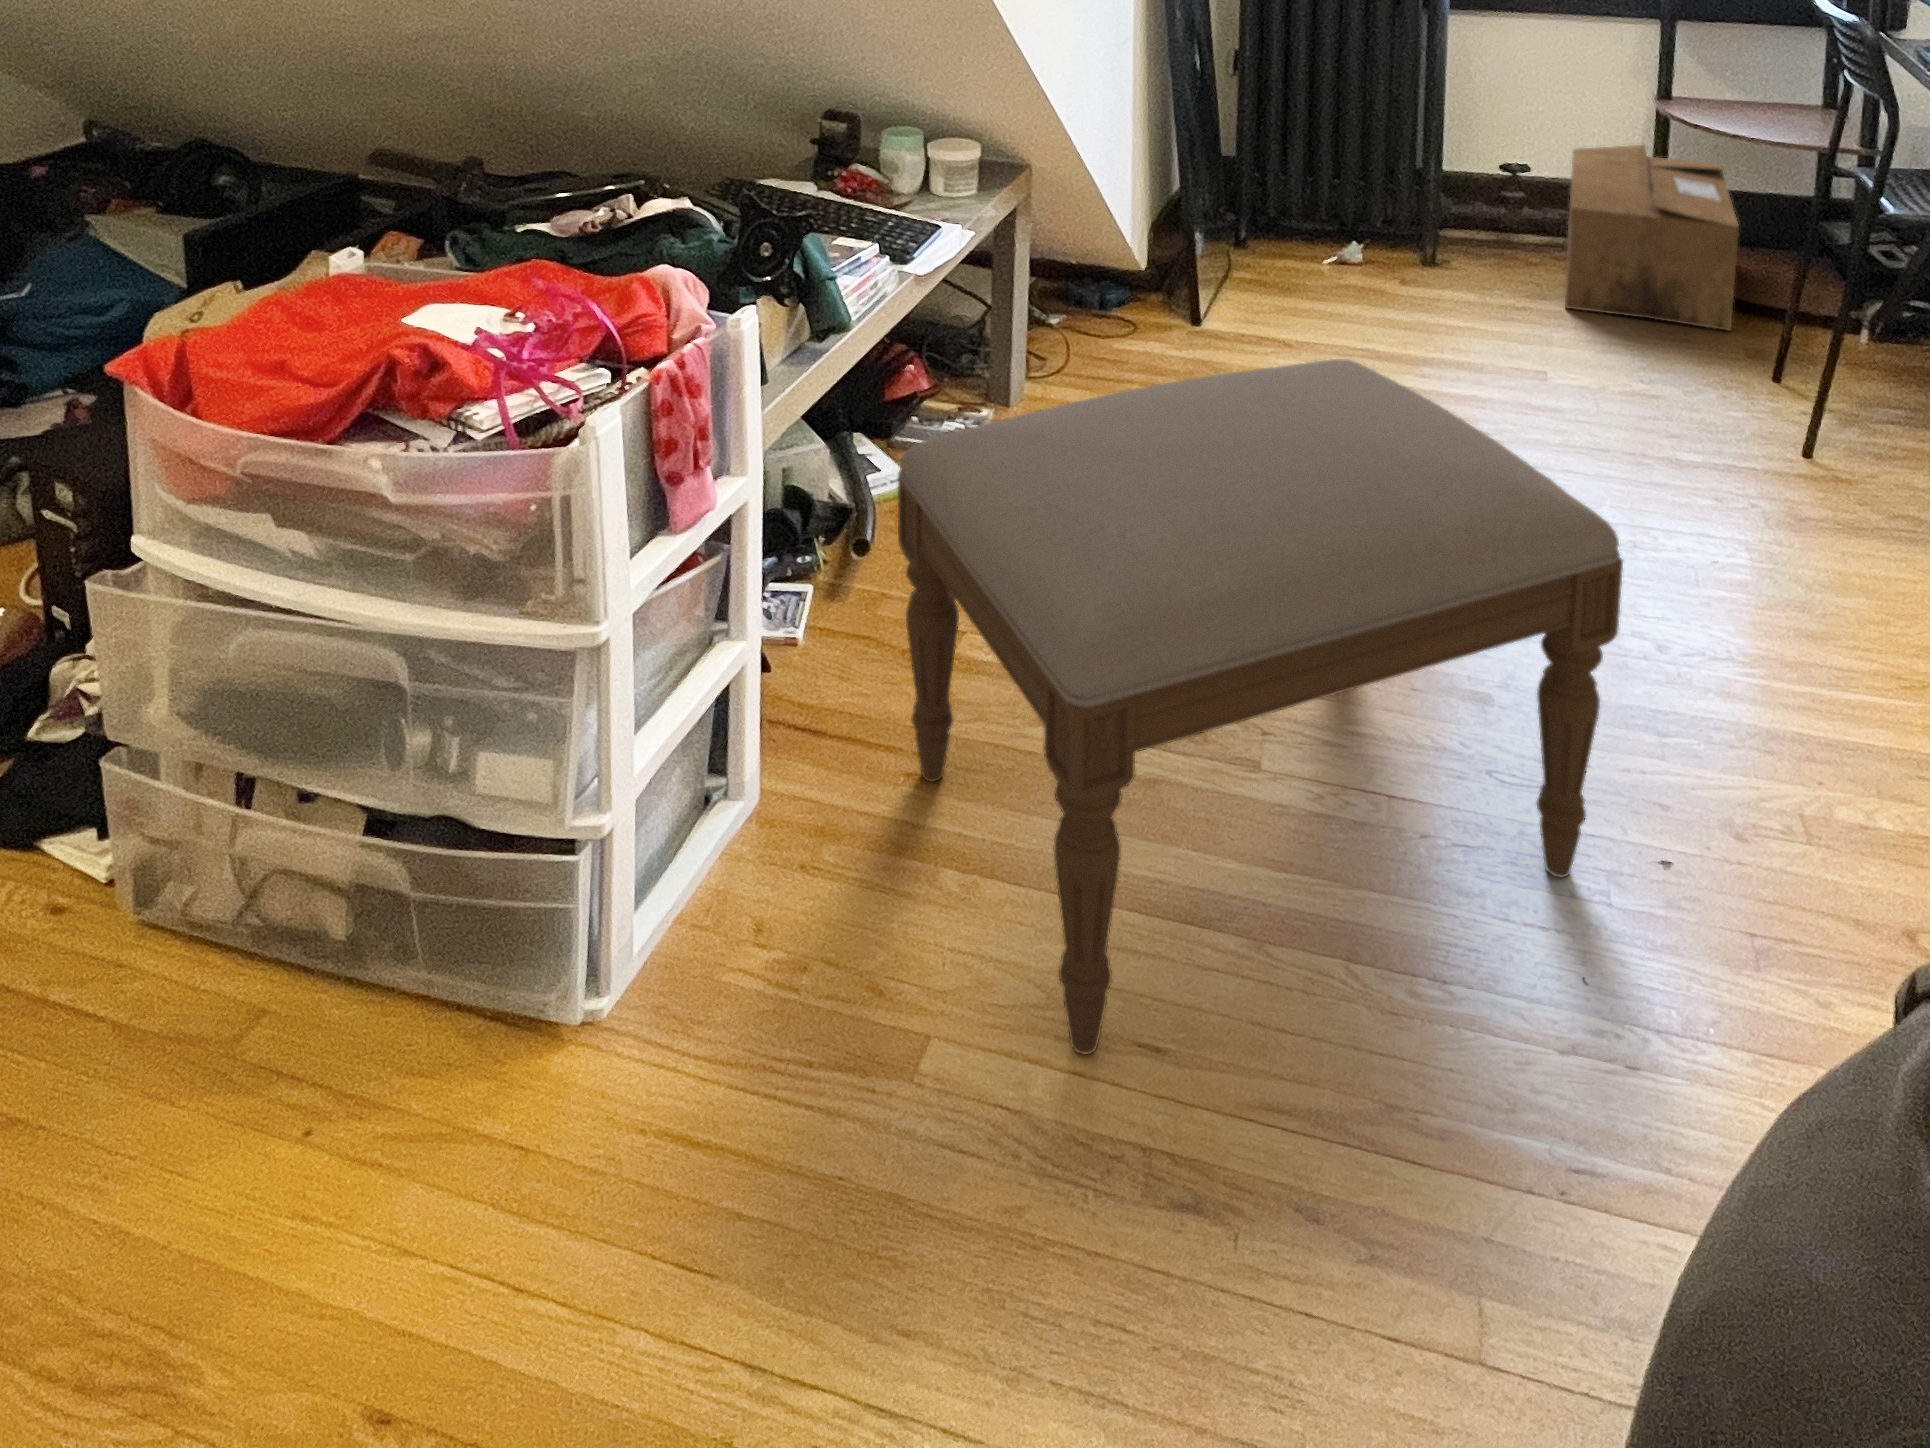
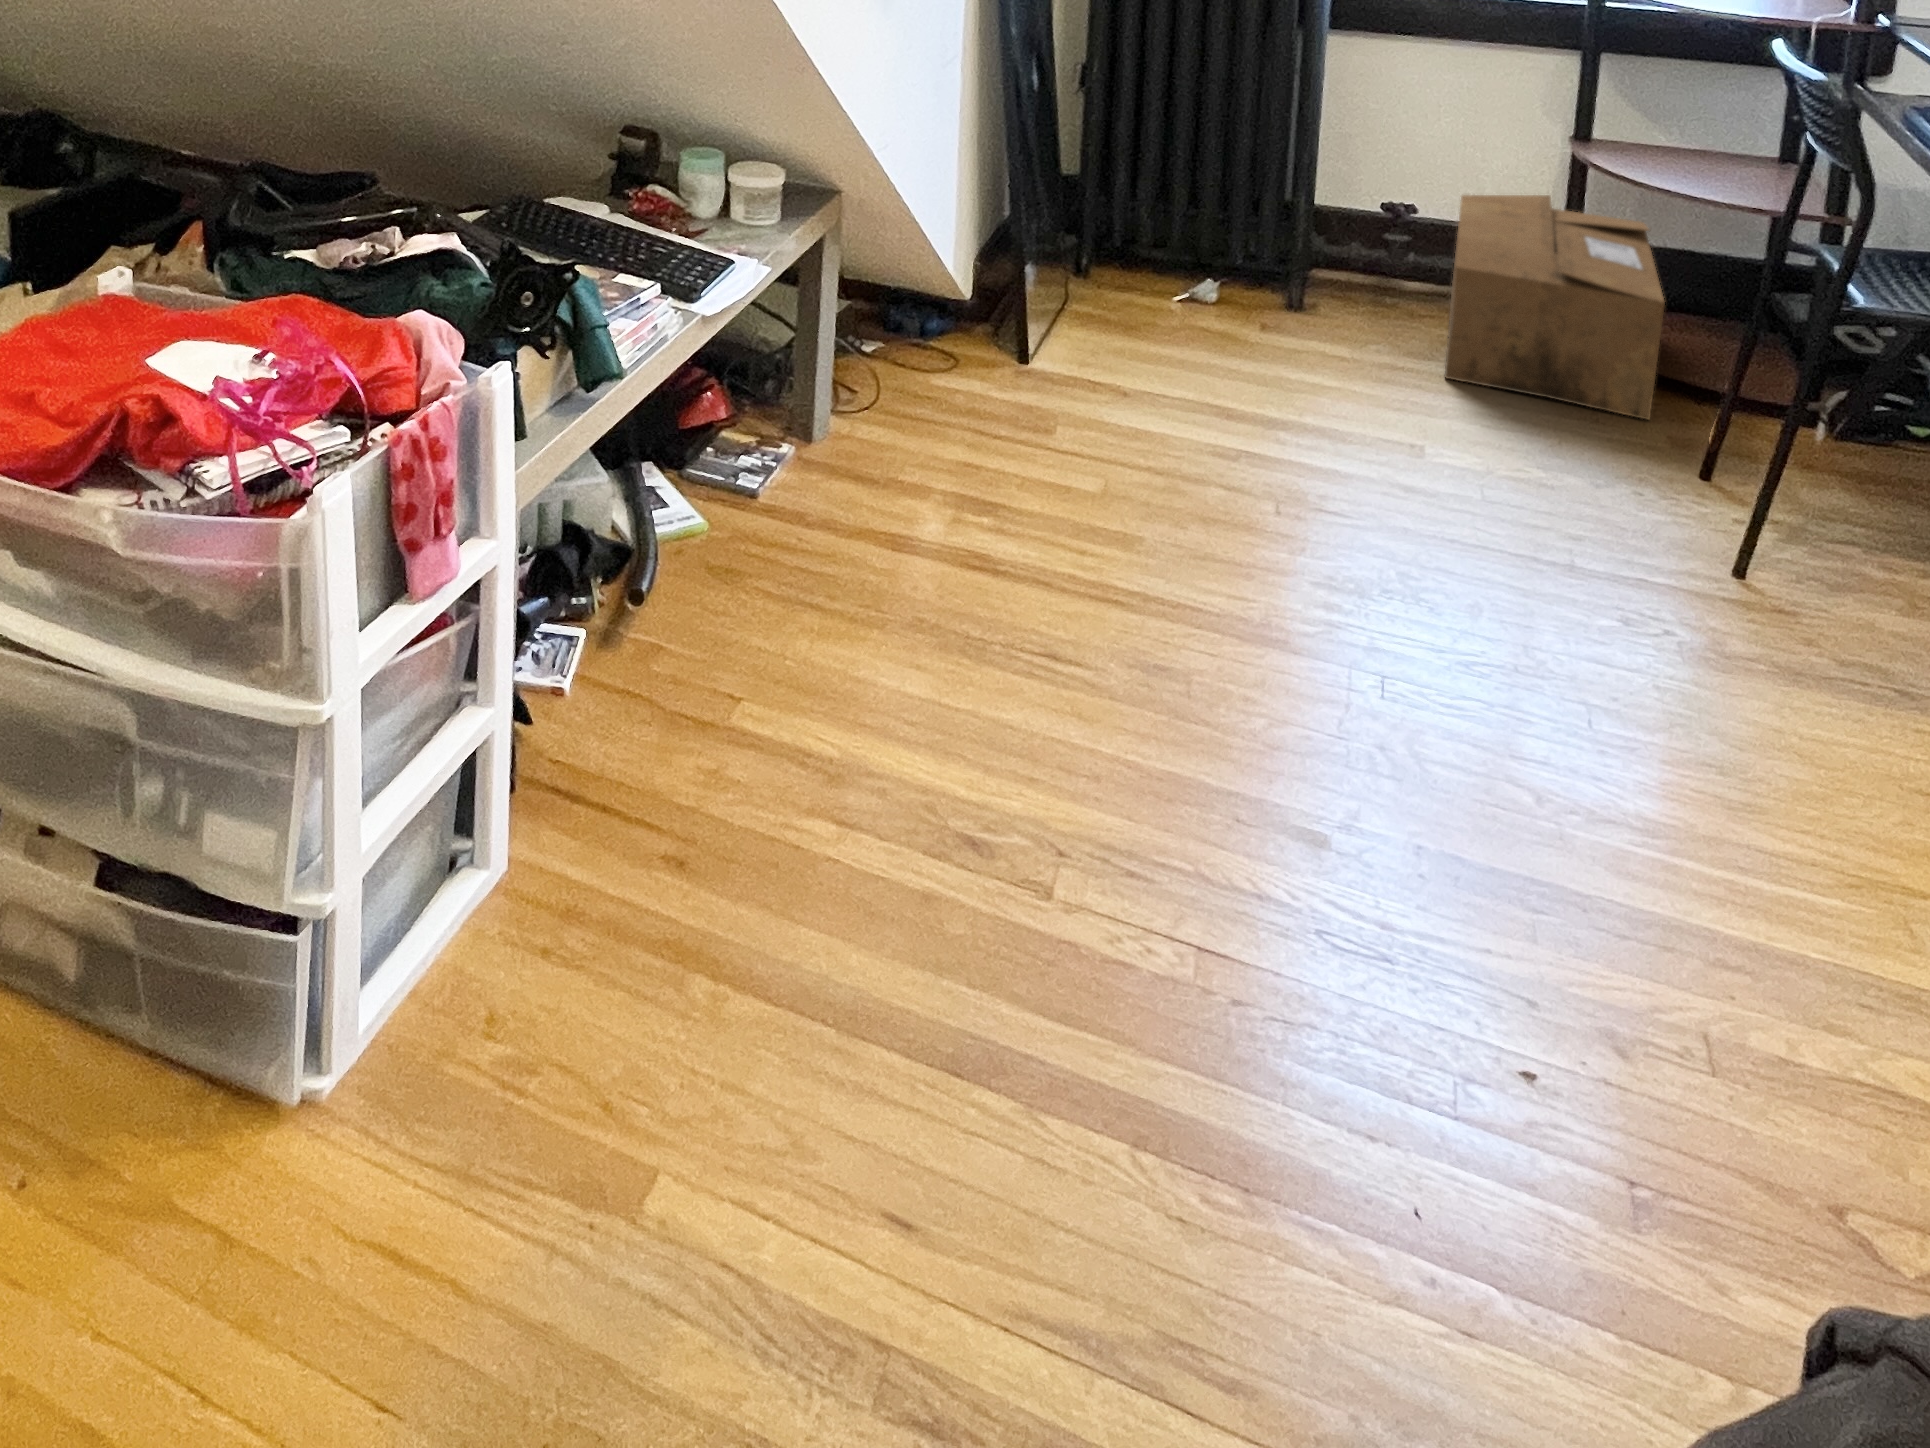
ottoman: present [898,359,1623,1054] -> none [658,453,1499,1225]

